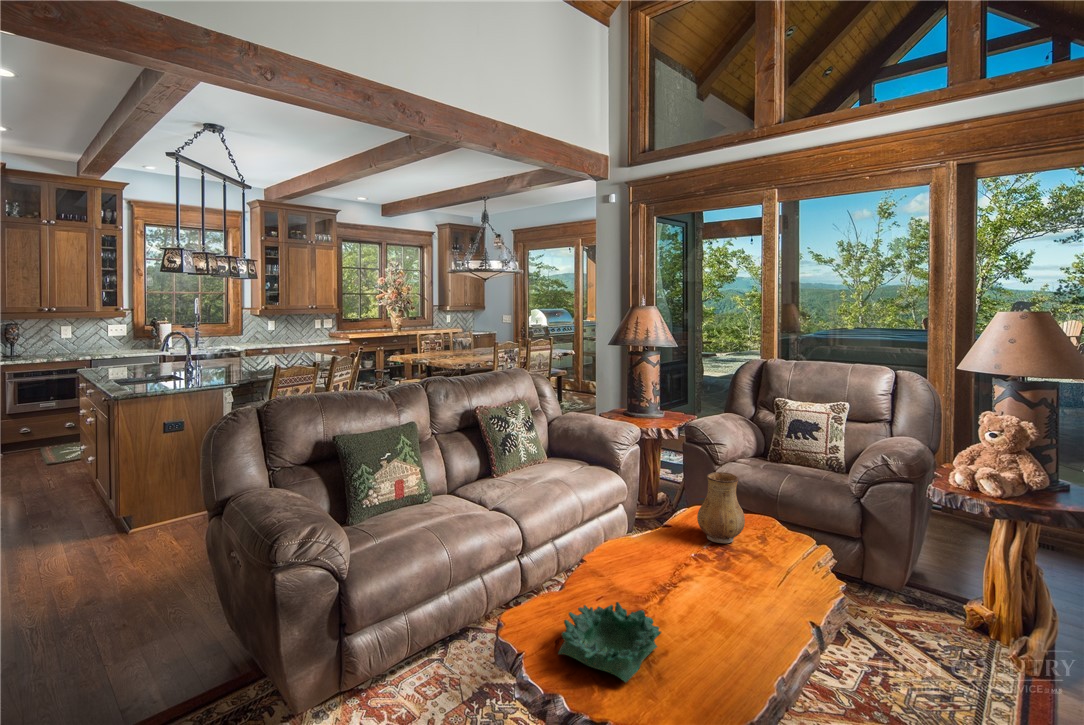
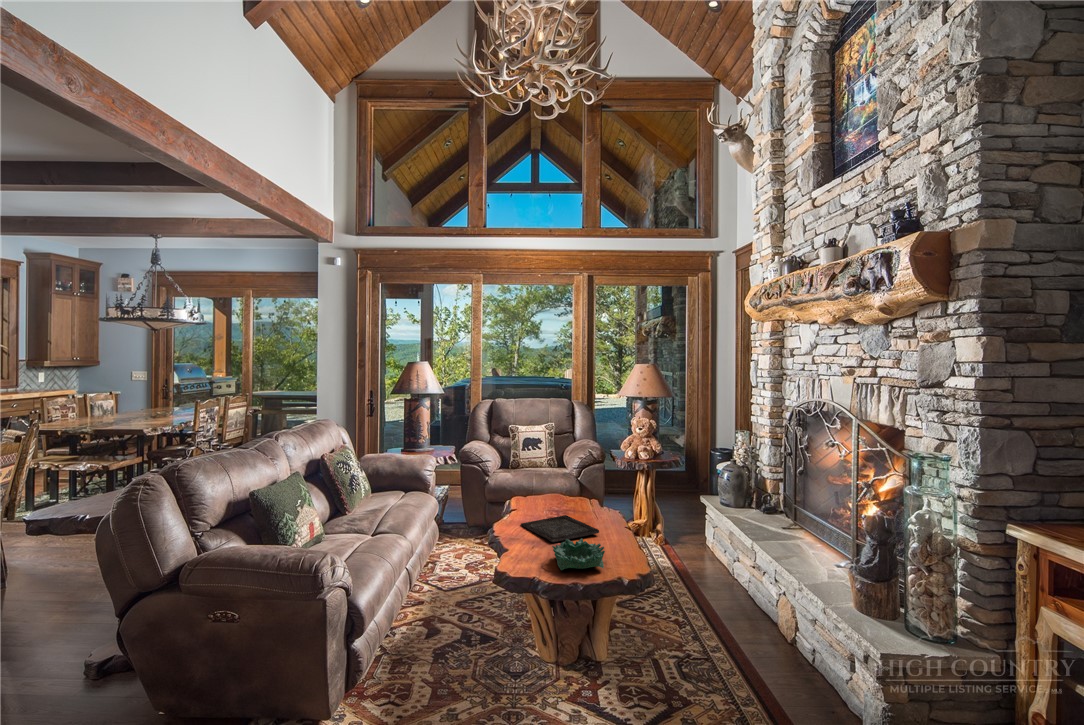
ceramic pitcher: present [697,472,745,543] -> none [535,468,563,511]
tray: none [629,549,733,608] -> present [521,515,599,542]

